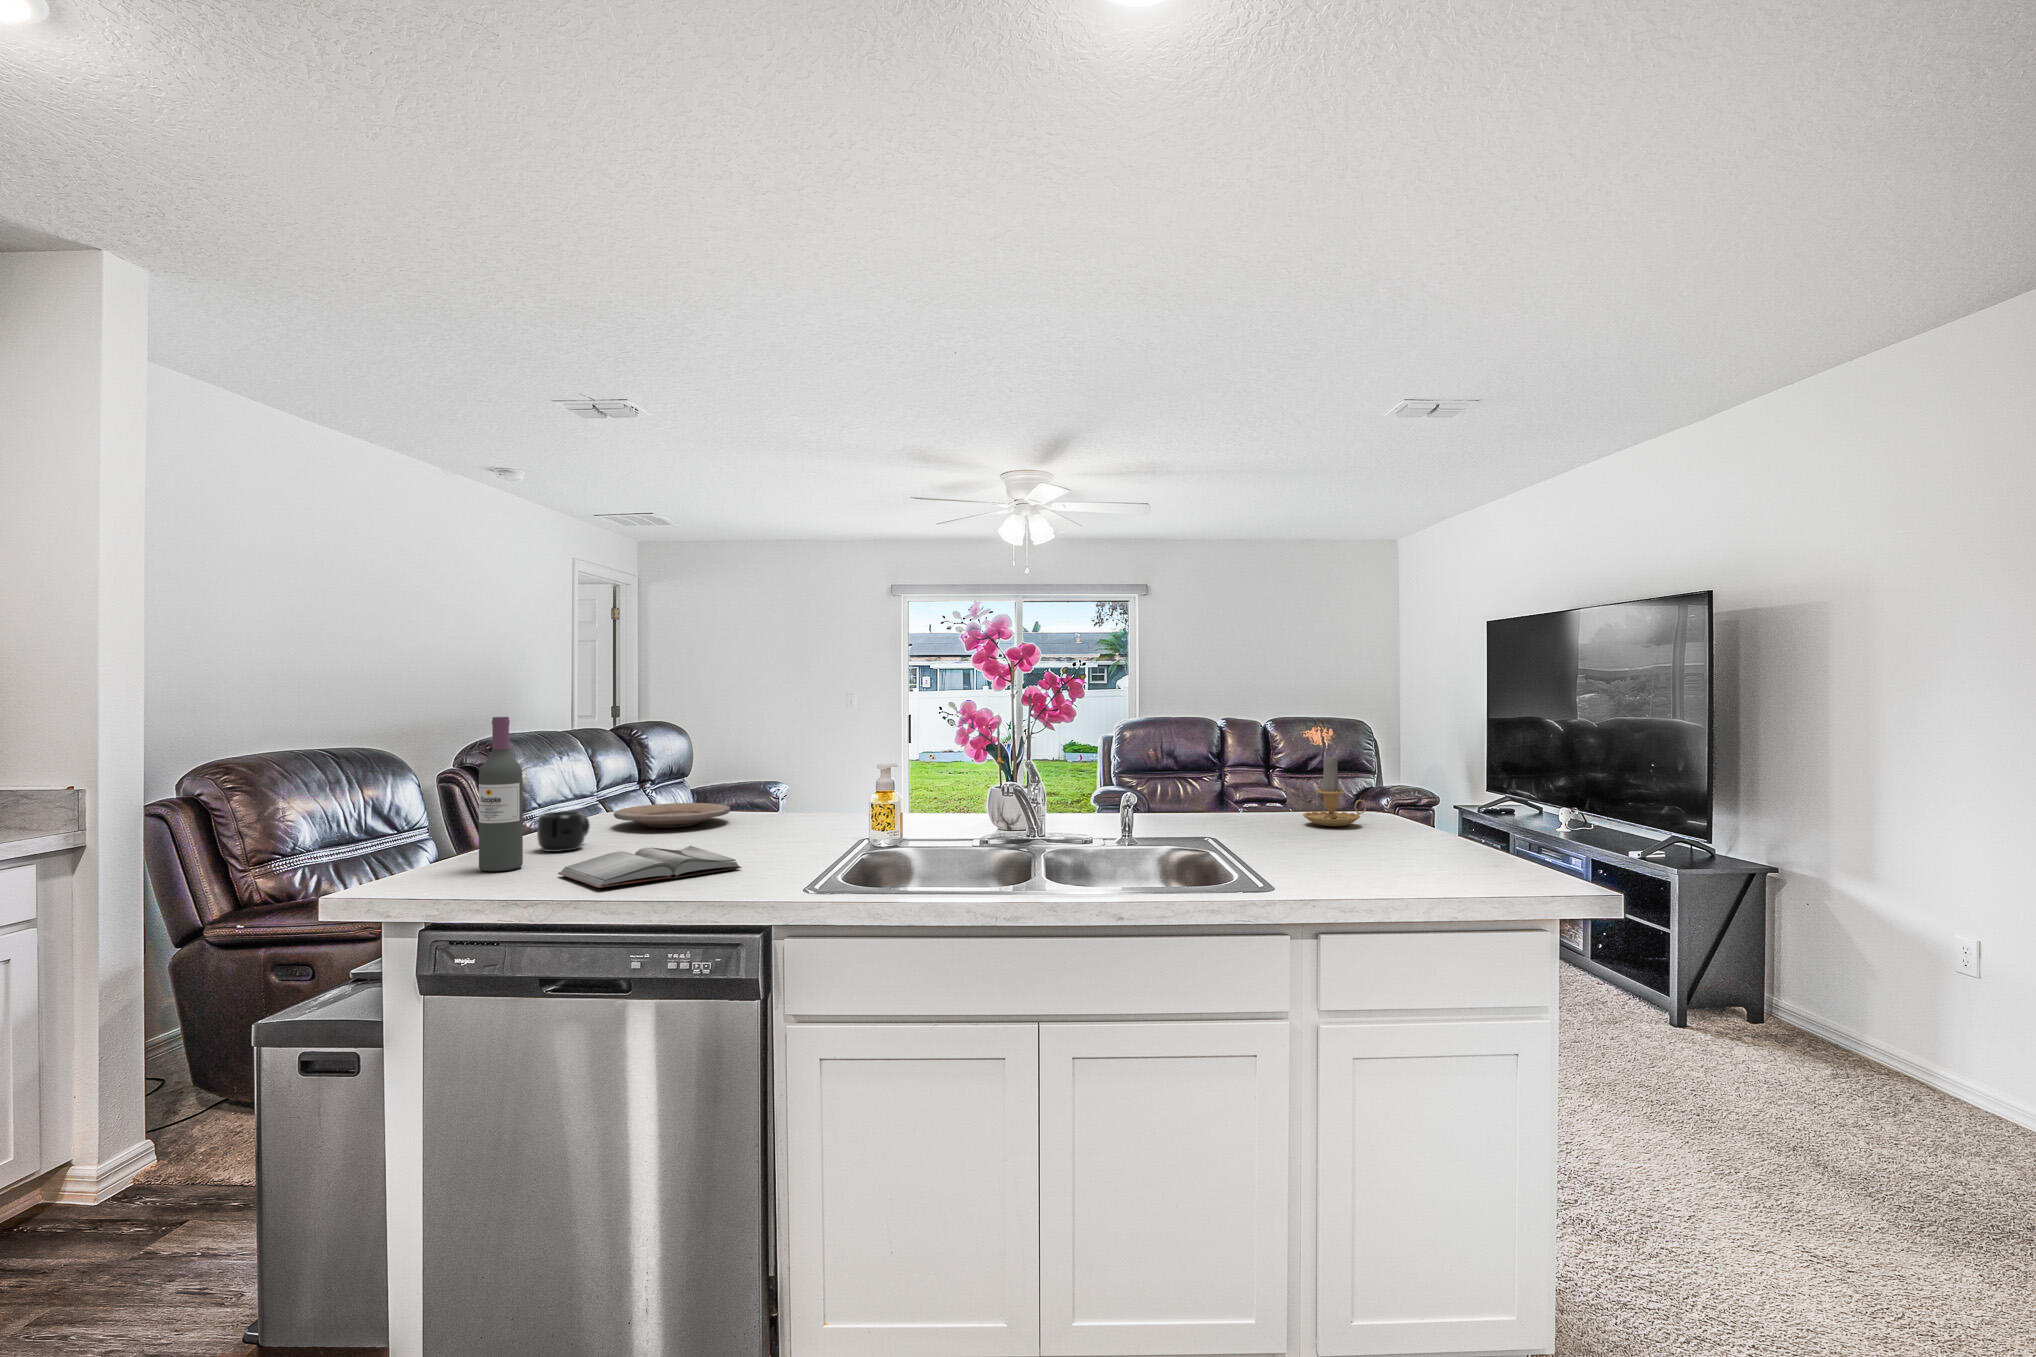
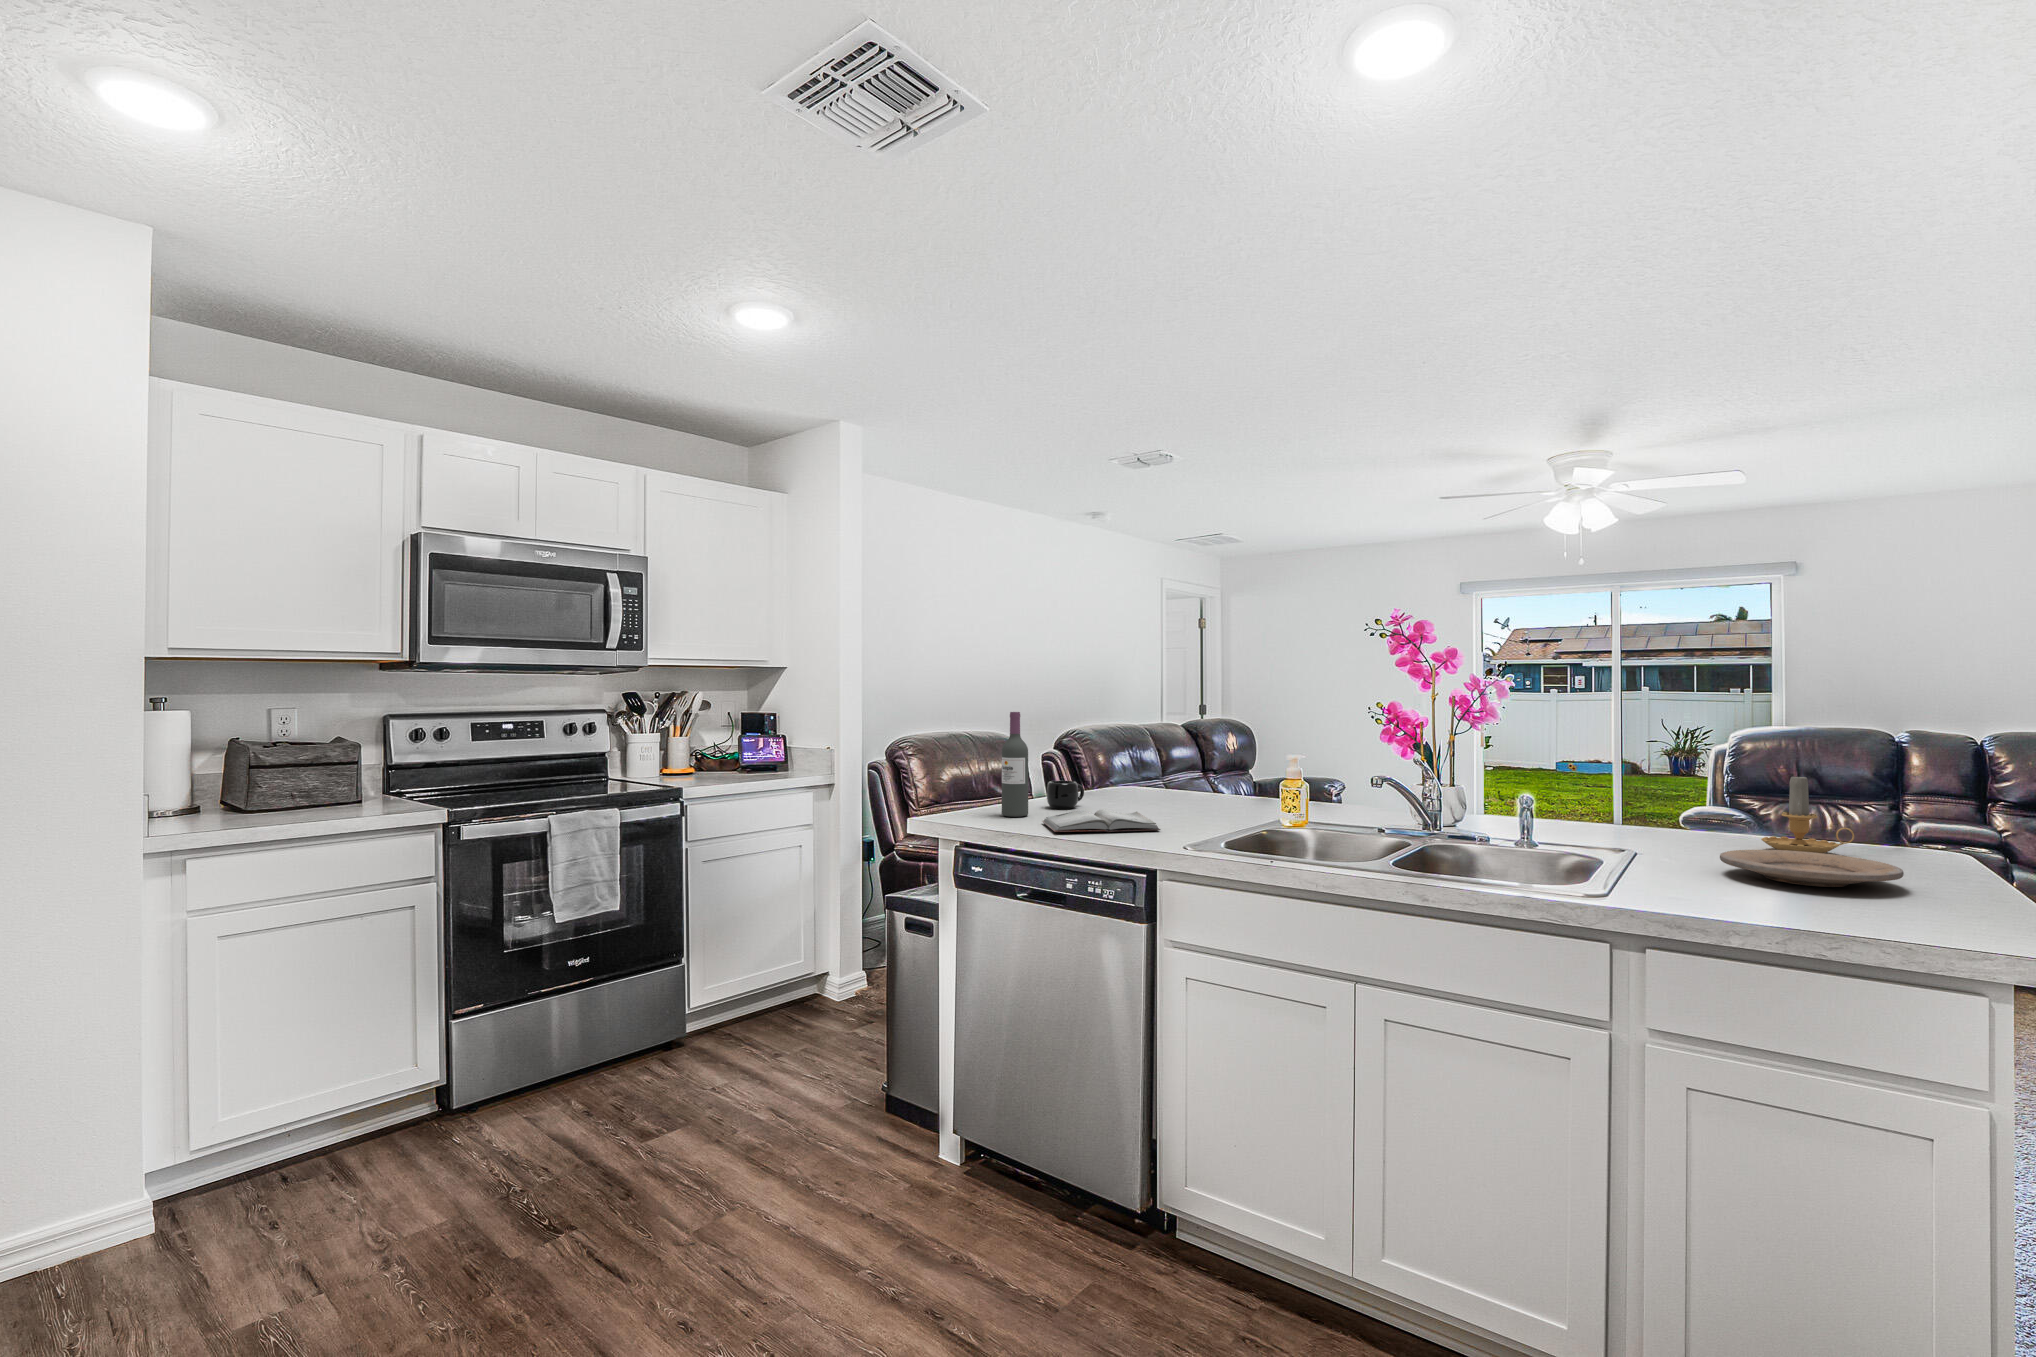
plate: present [614,803,730,828] -> present [1720,850,1904,887]

